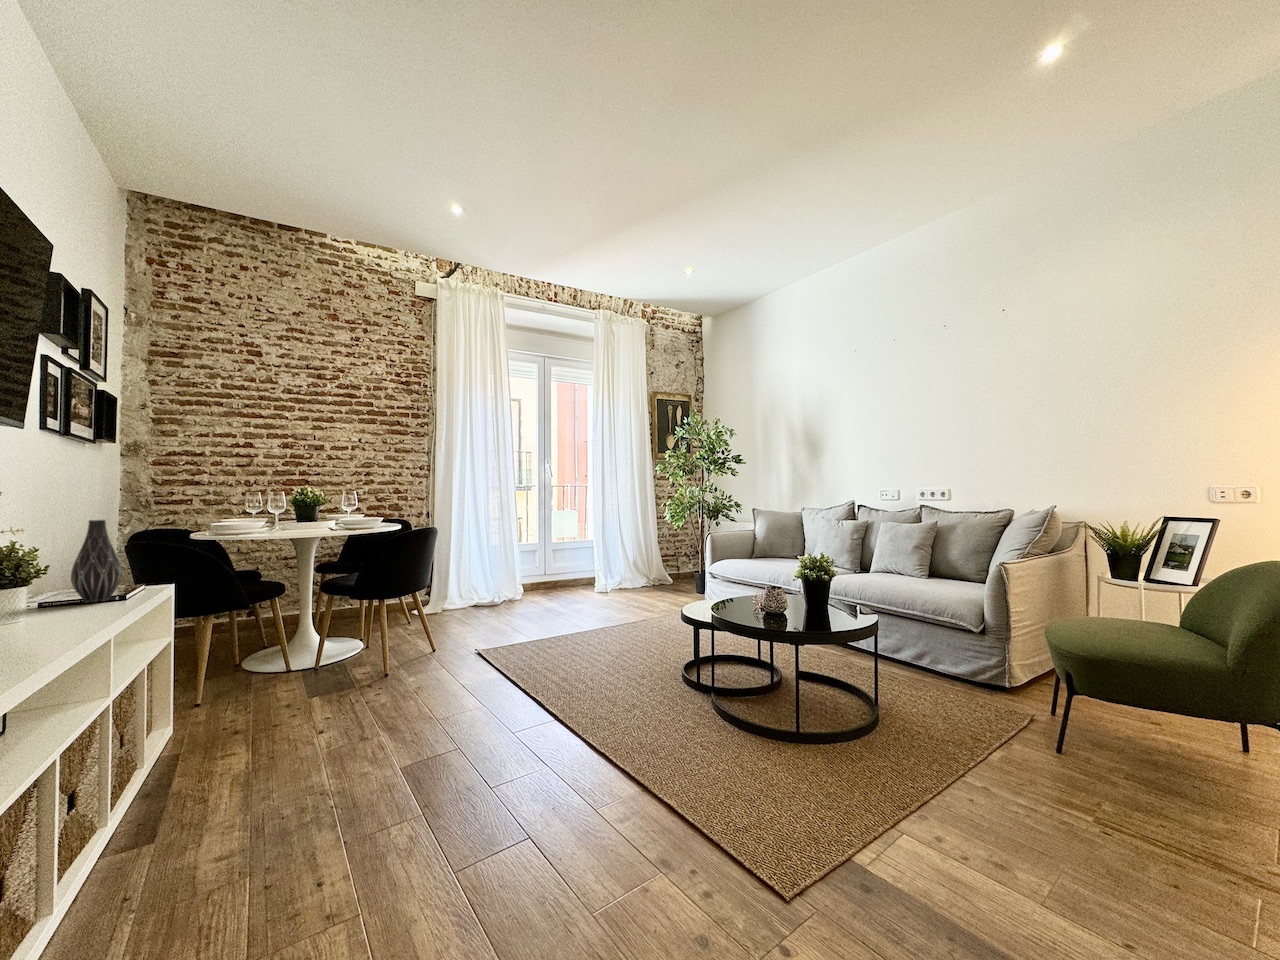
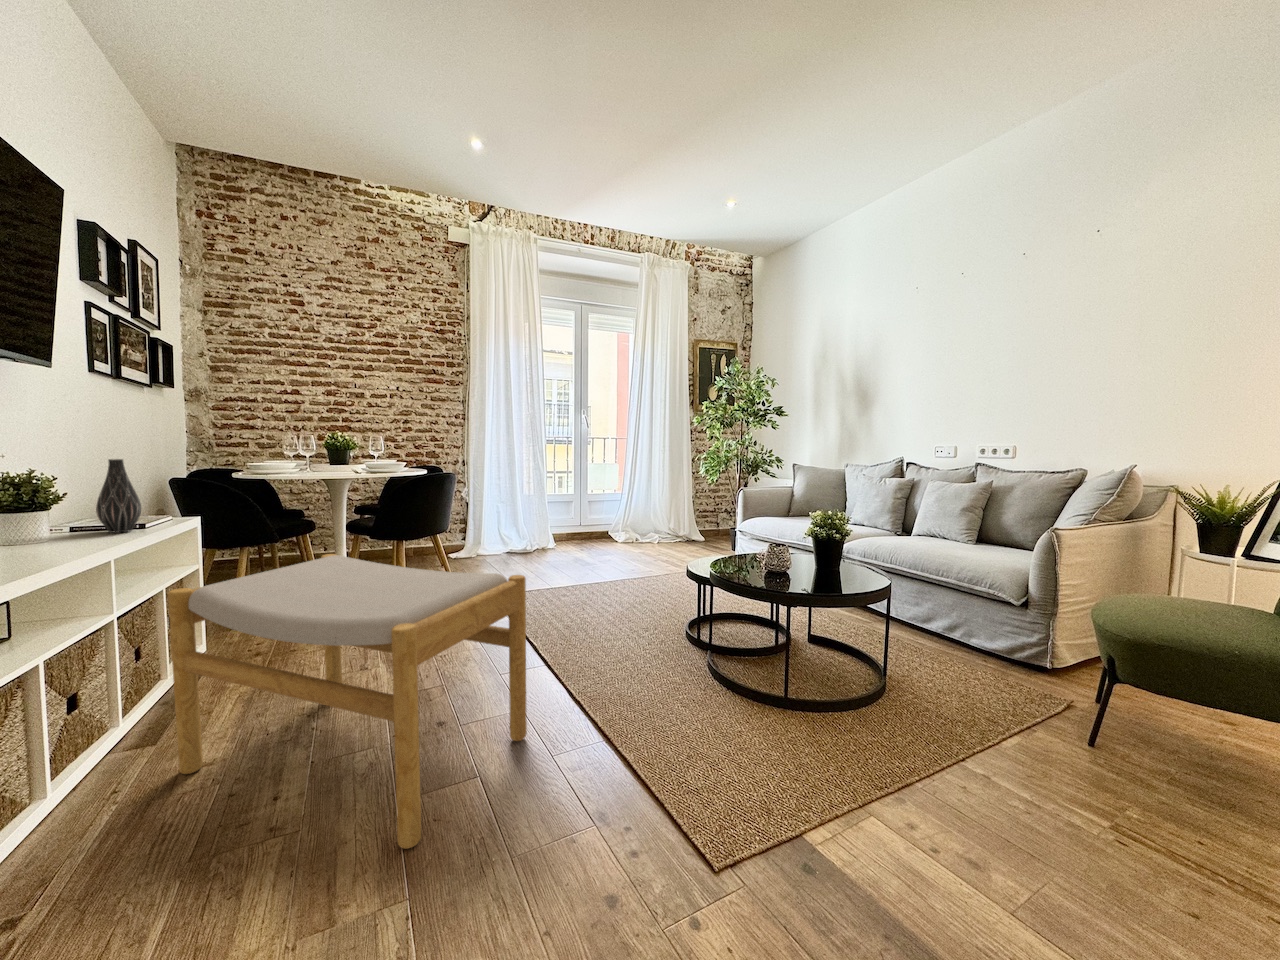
footstool: none [193,613,571,920] -> present [168,554,527,849]

